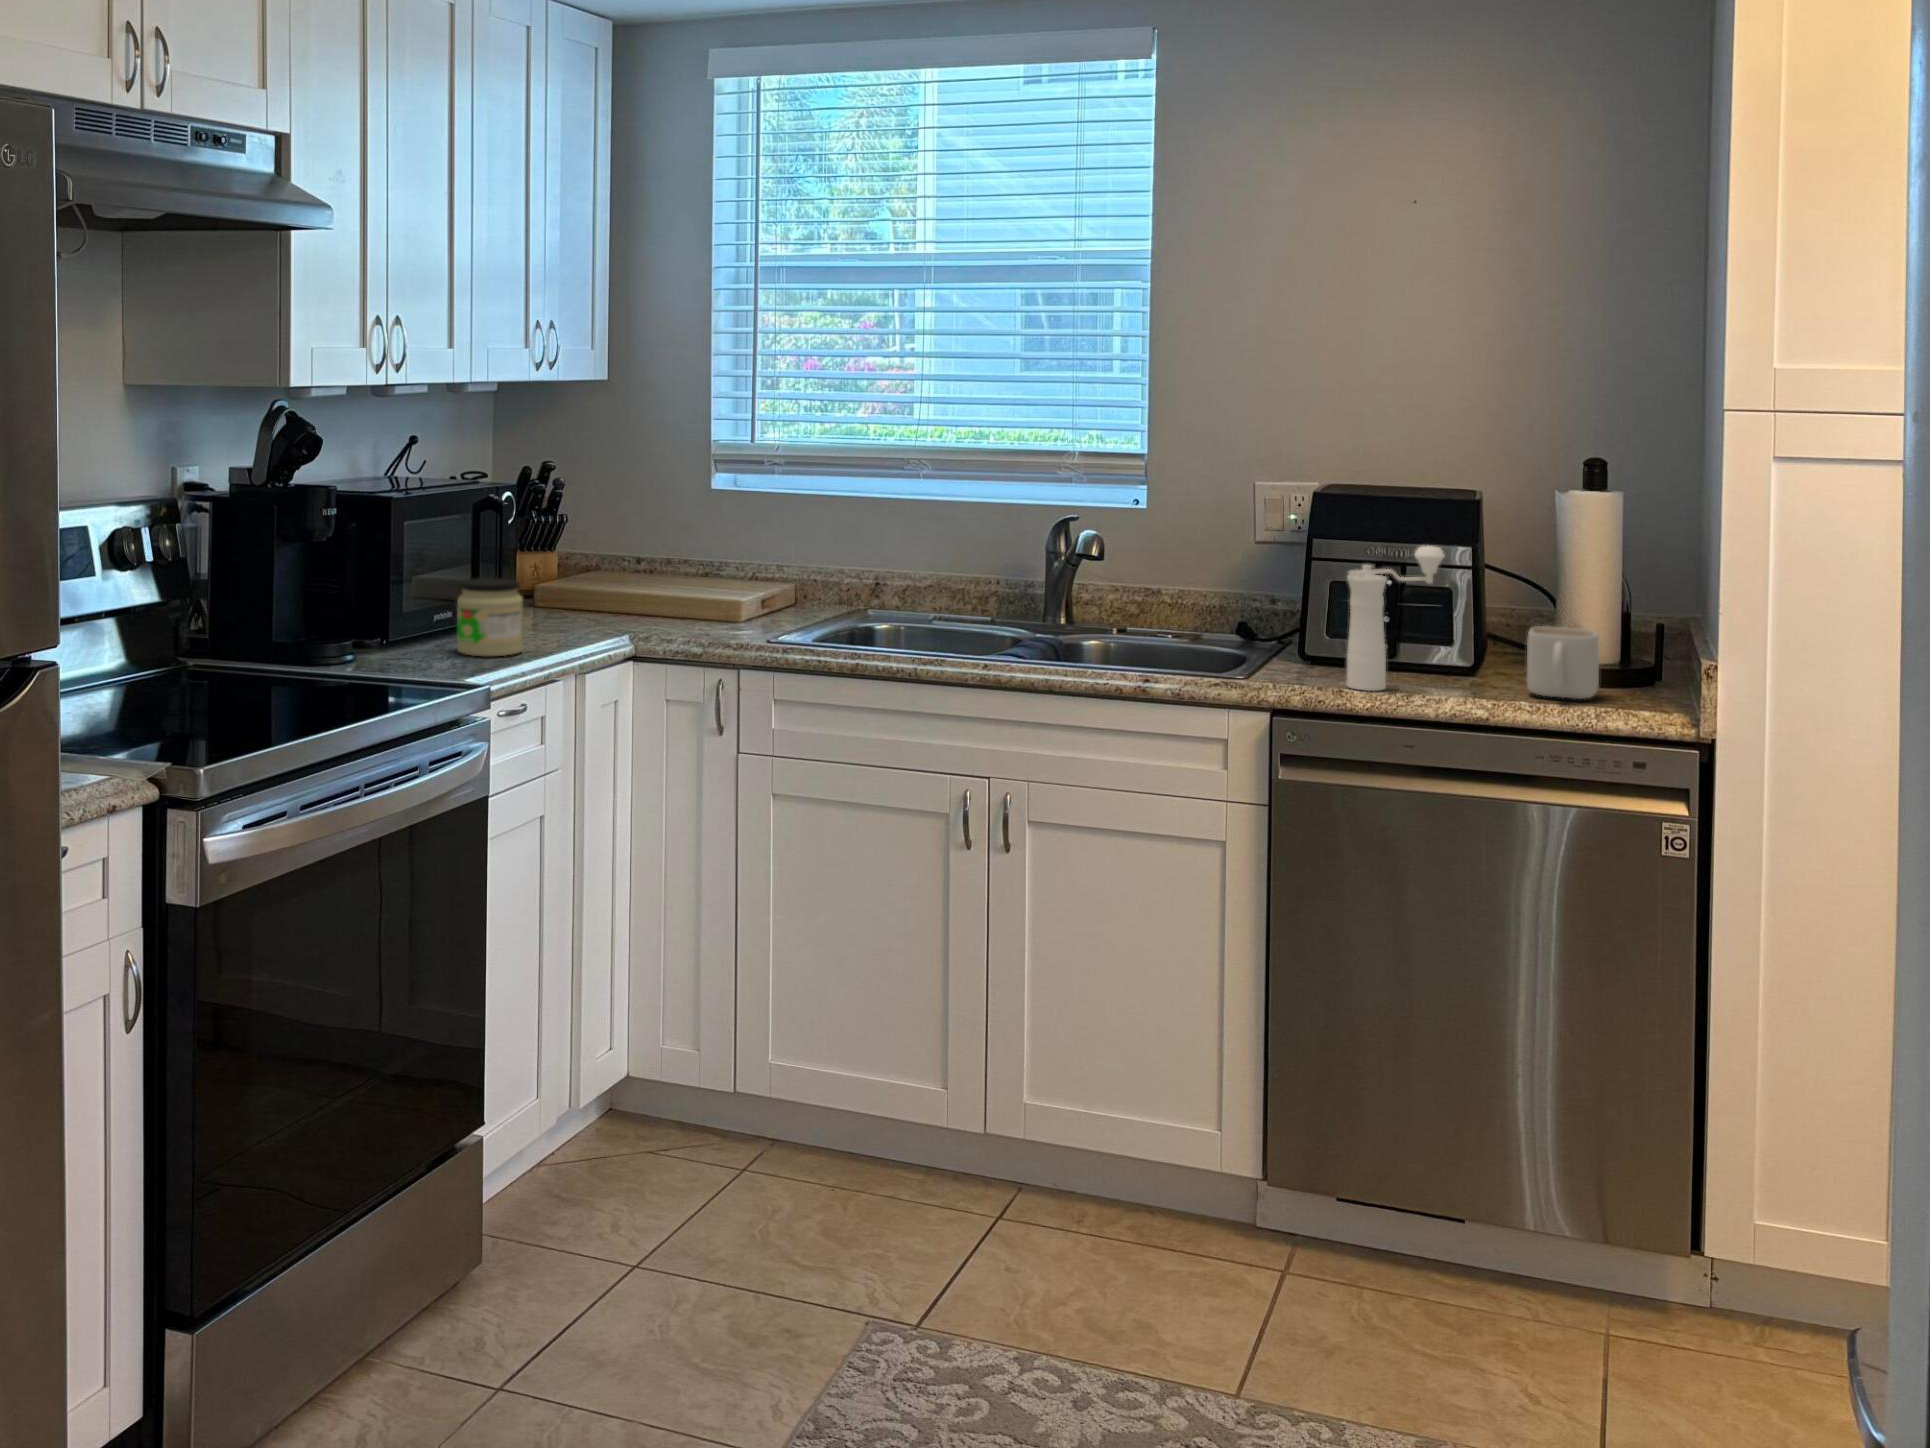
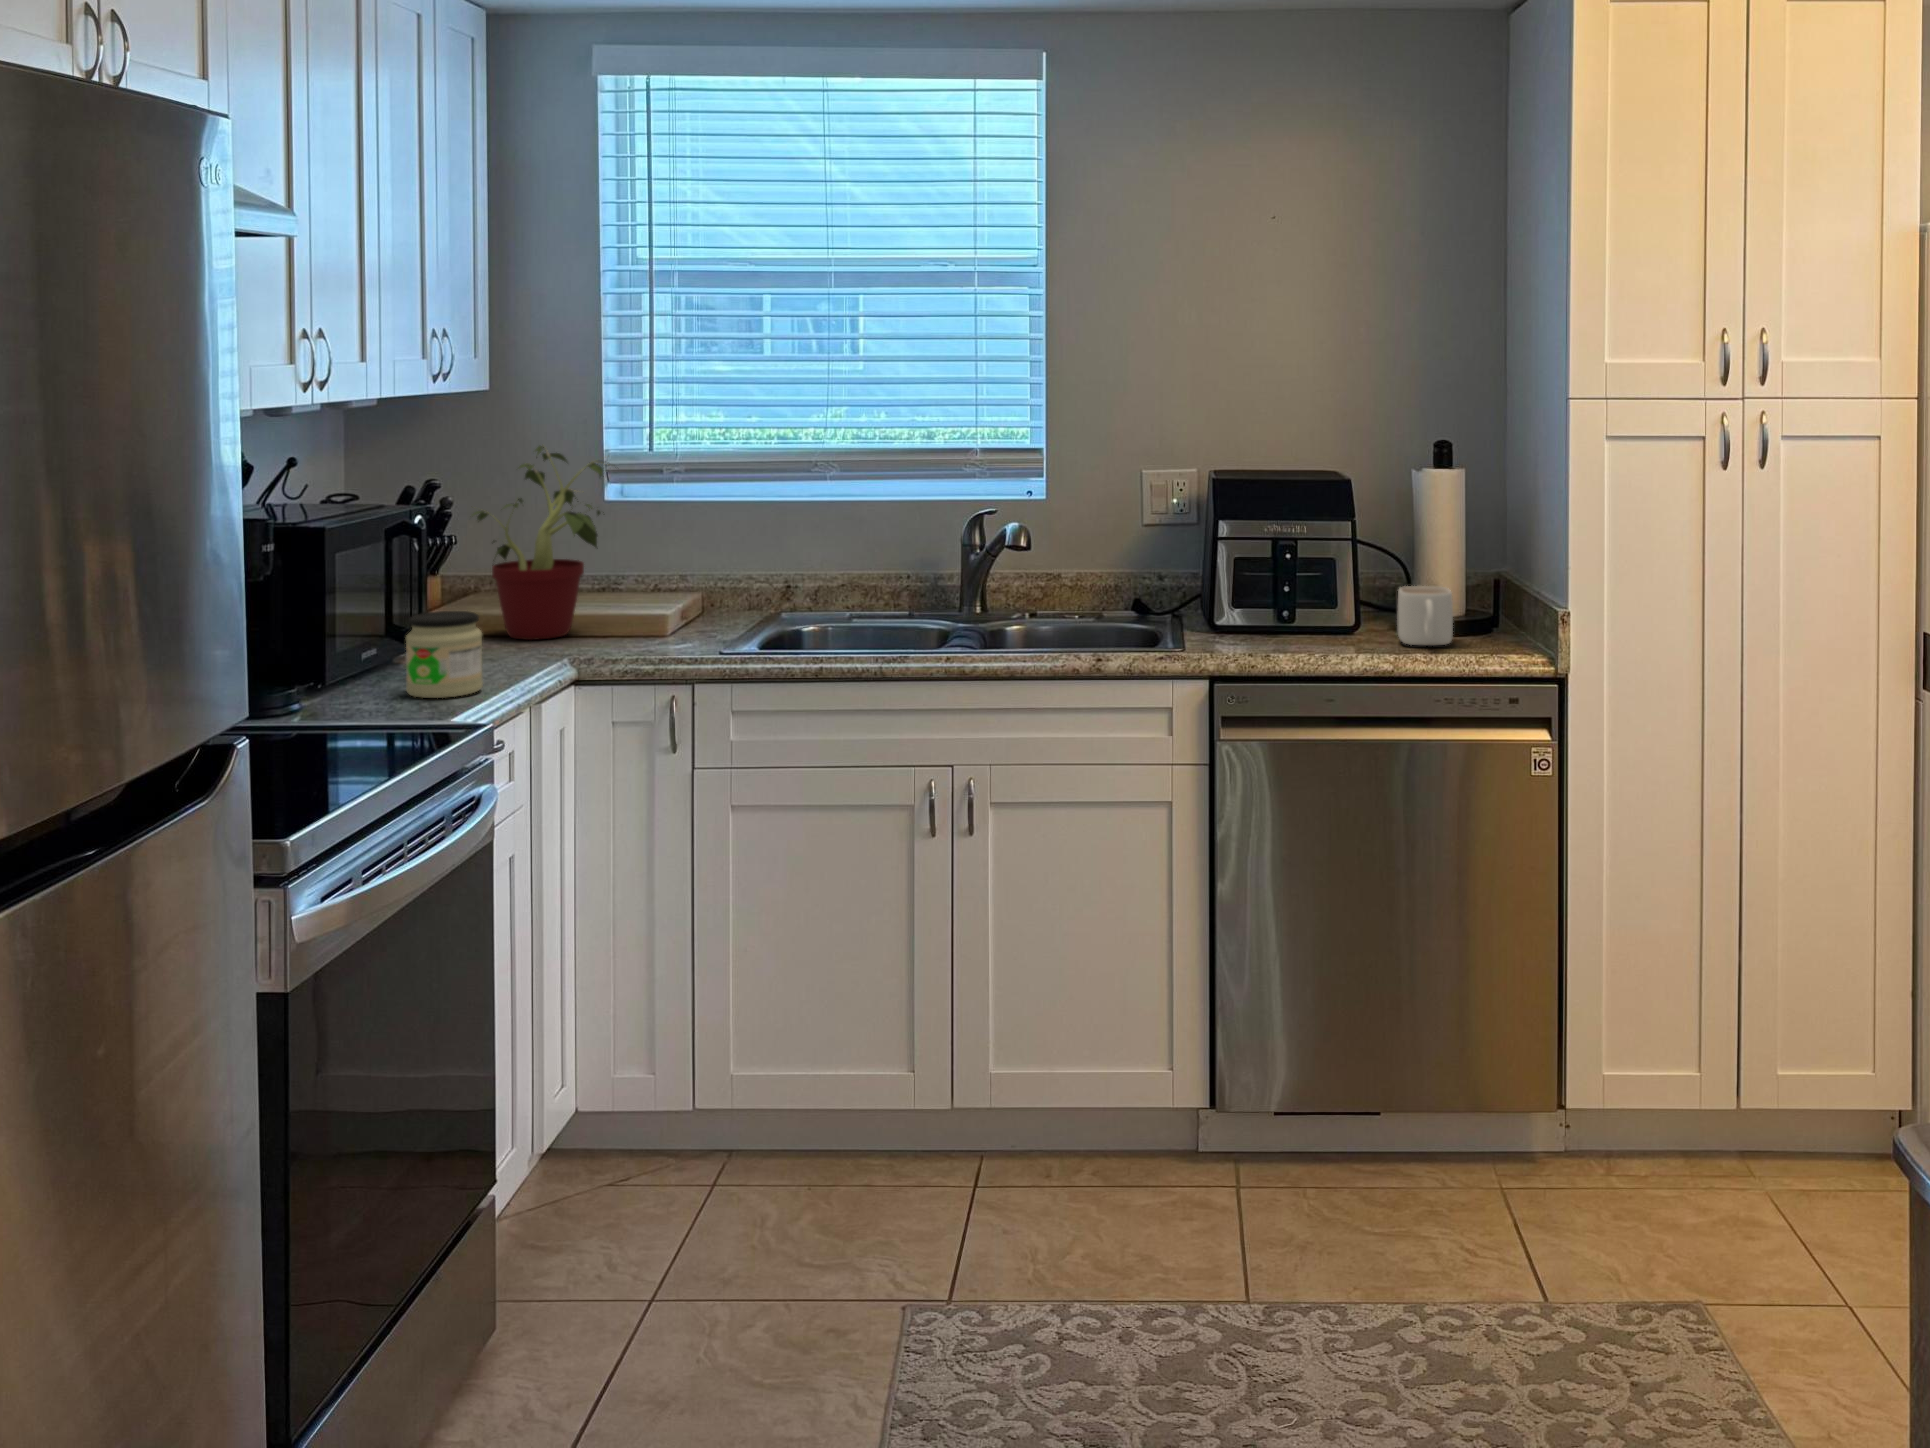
potted plant: none [559,432,699,616] -> present [473,446,604,640]
pepper mill: present [1347,546,1444,691] -> none [1264,525,1336,653]

